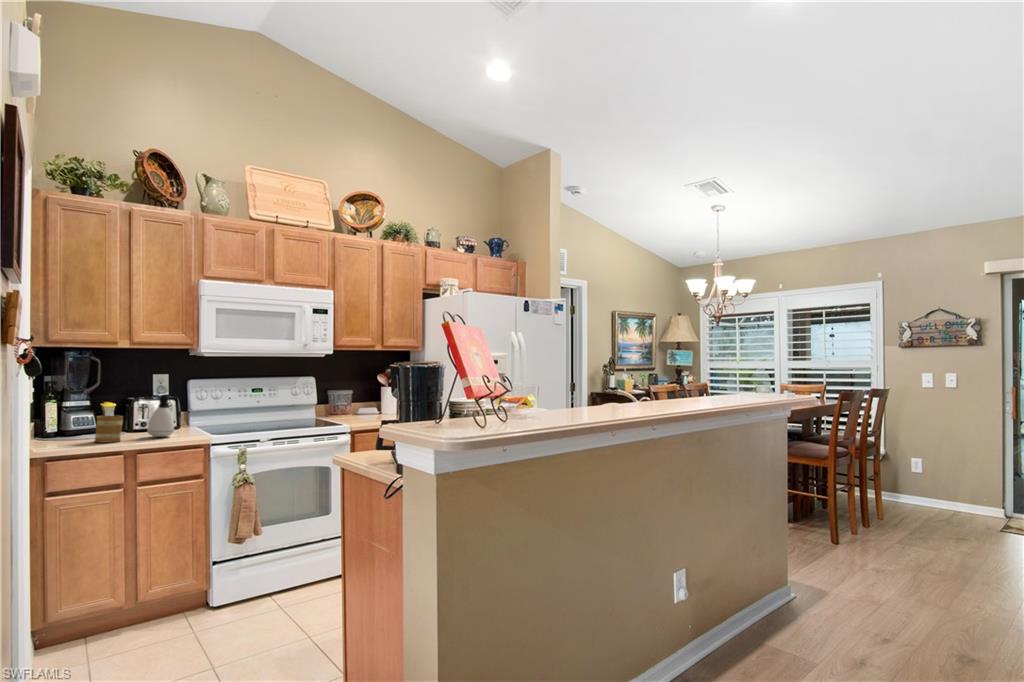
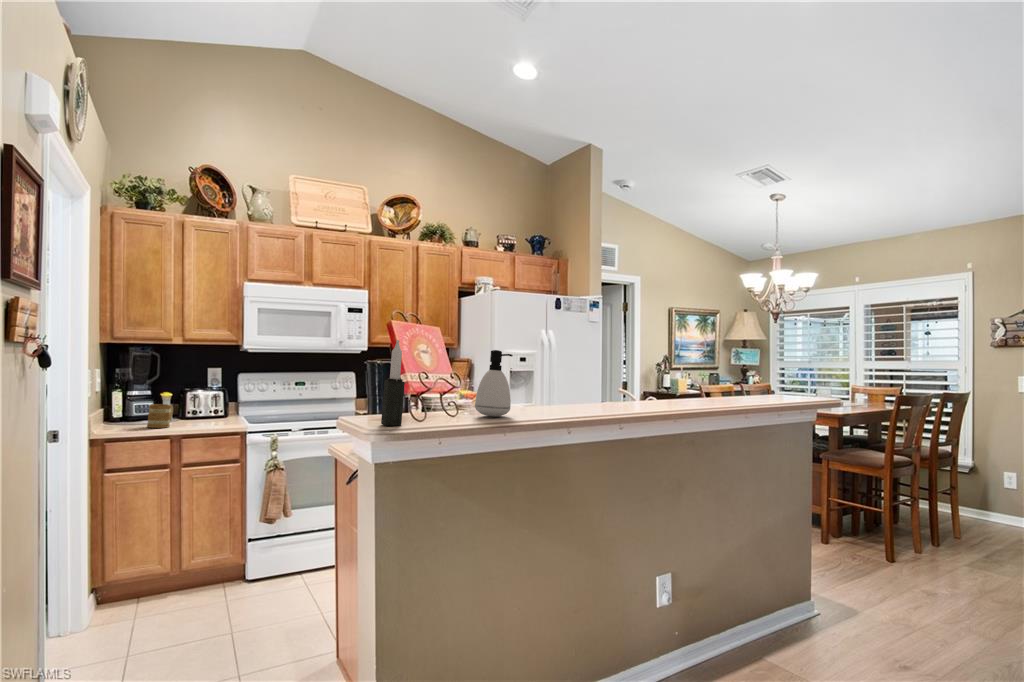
candle: none [443,342,467,429] -> present [381,340,405,426]
soap dispenser: present [147,395,178,437] -> present [475,350,513,417]

